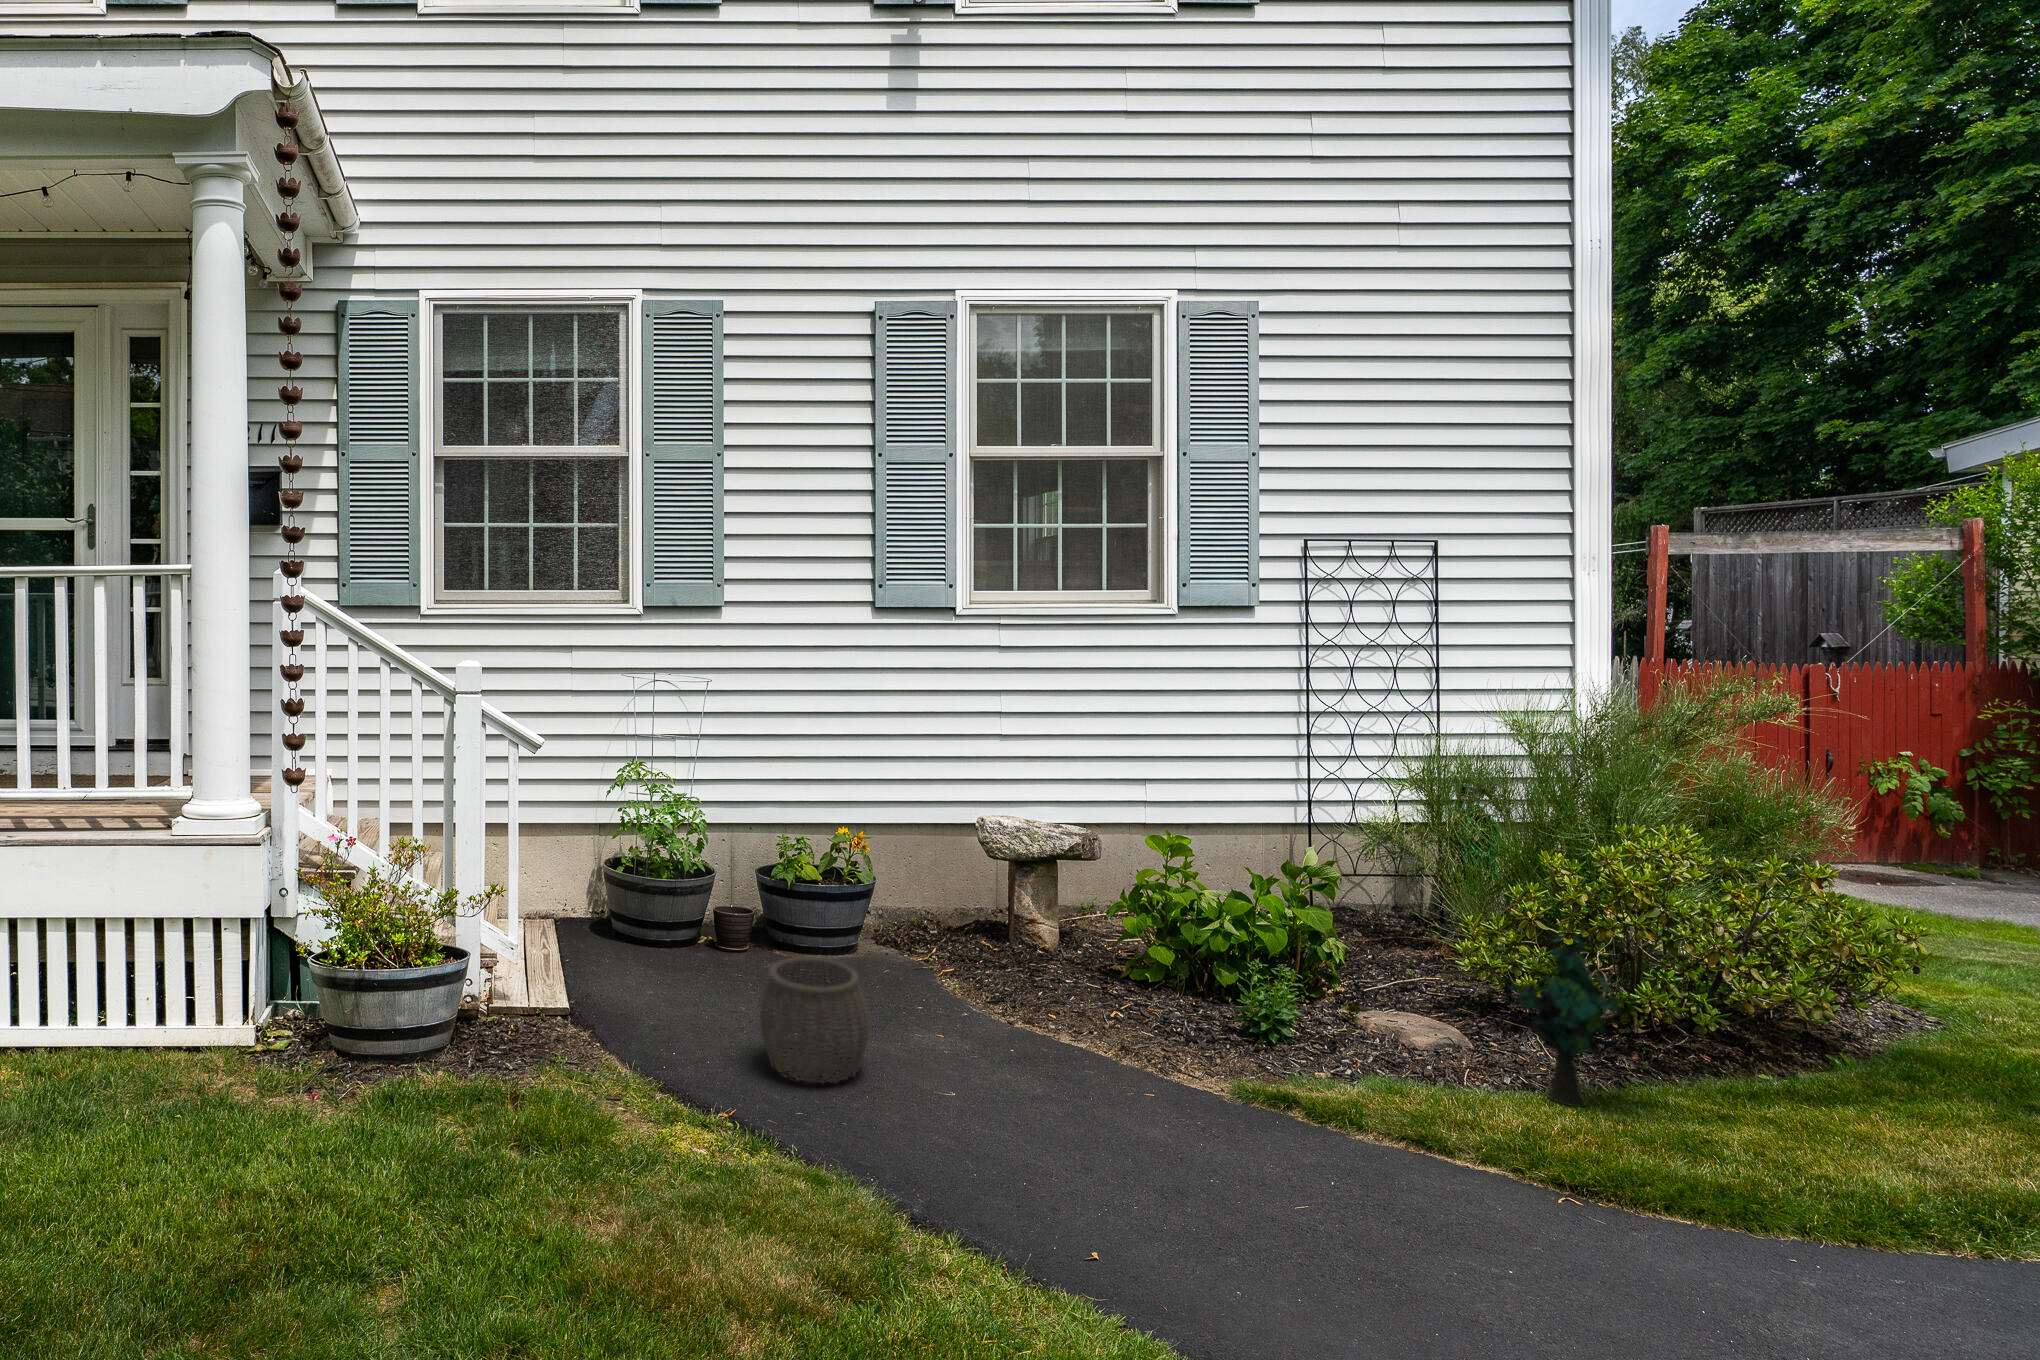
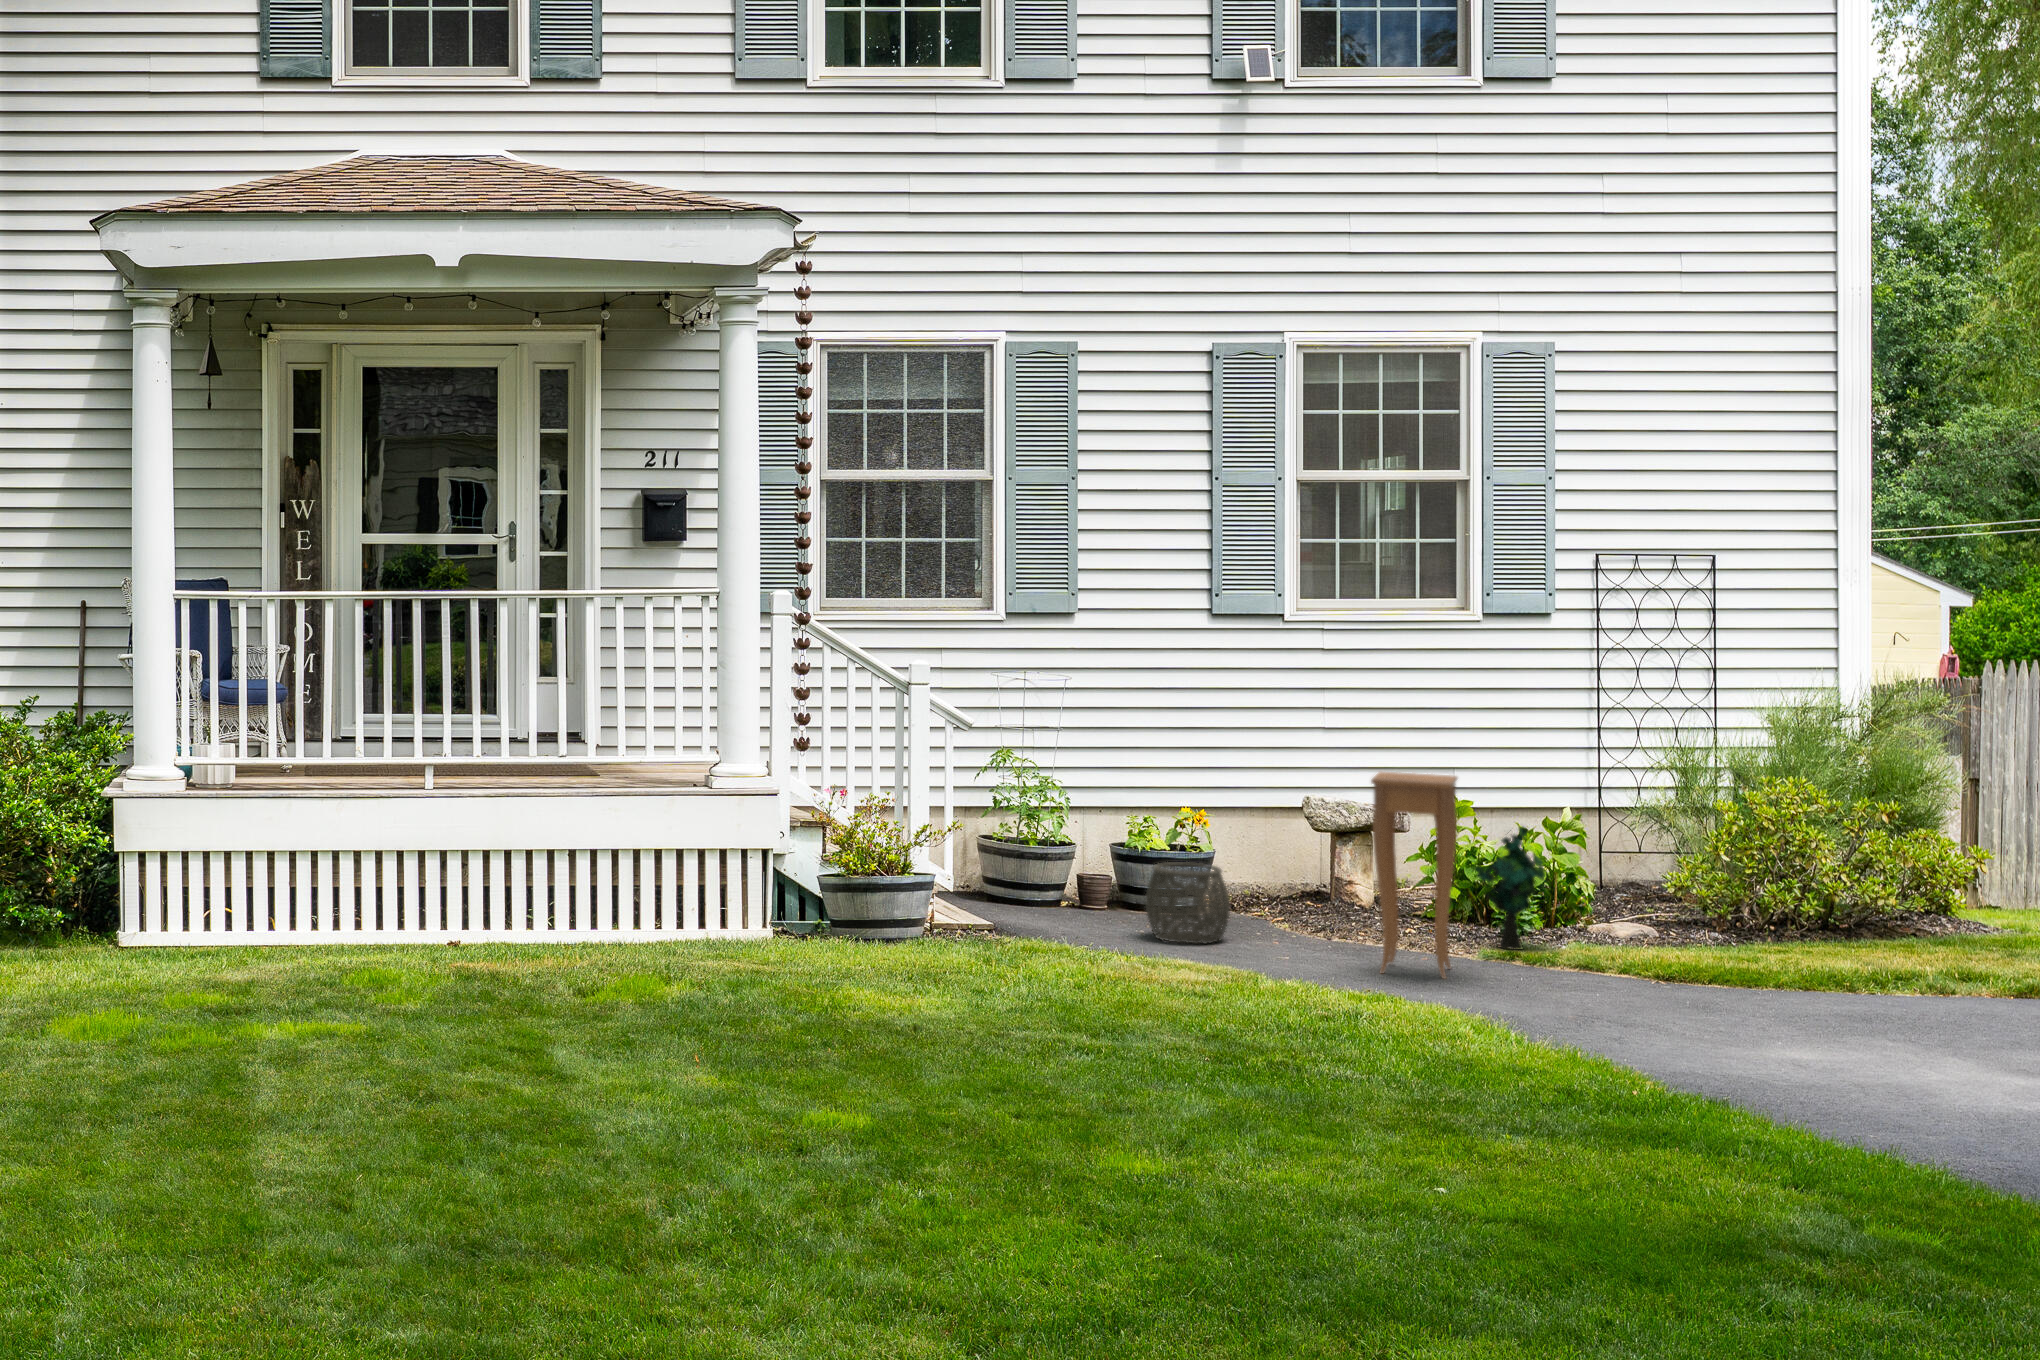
side table: none [1055,877,1178,1213] -> present [1371,772,1457,978]
decorative plant: present [1509,934,1620,1107] -> present [1474,827,1545,950]

